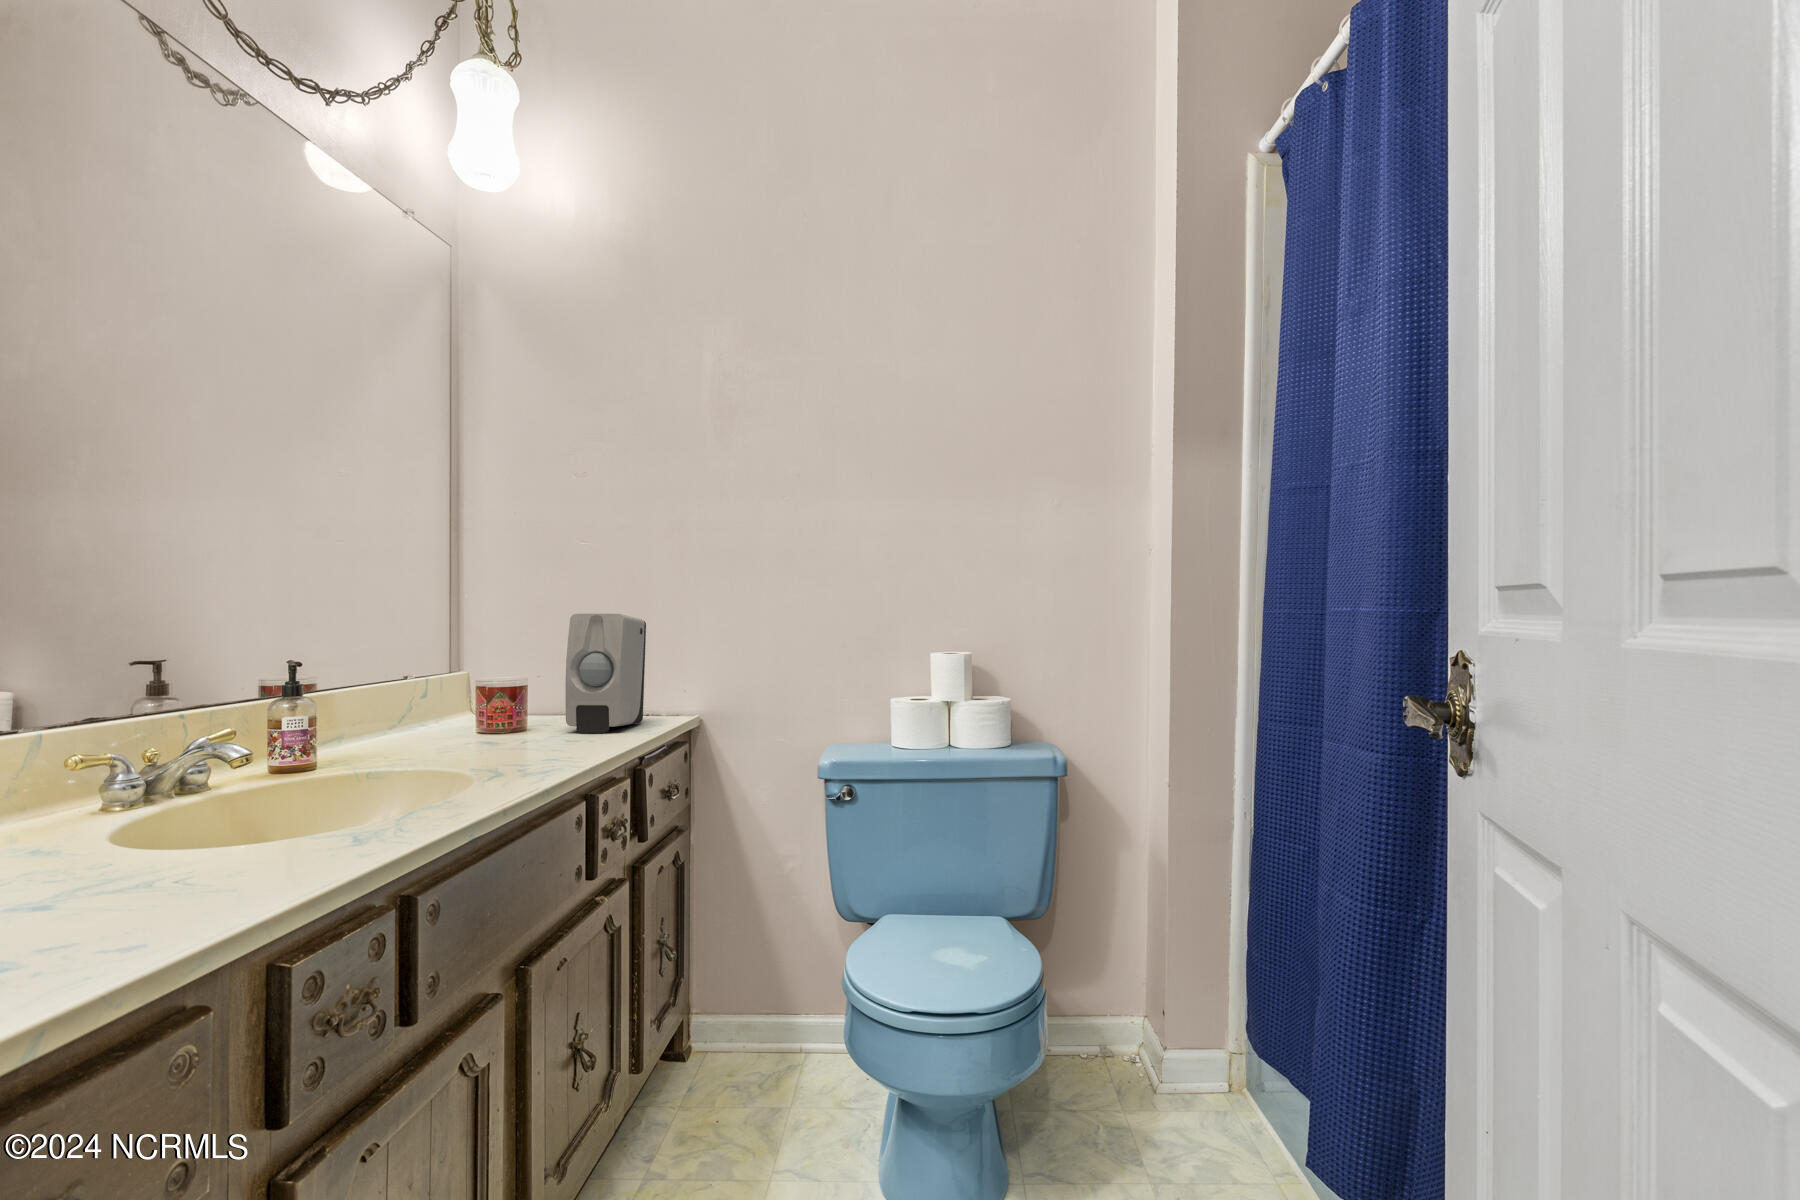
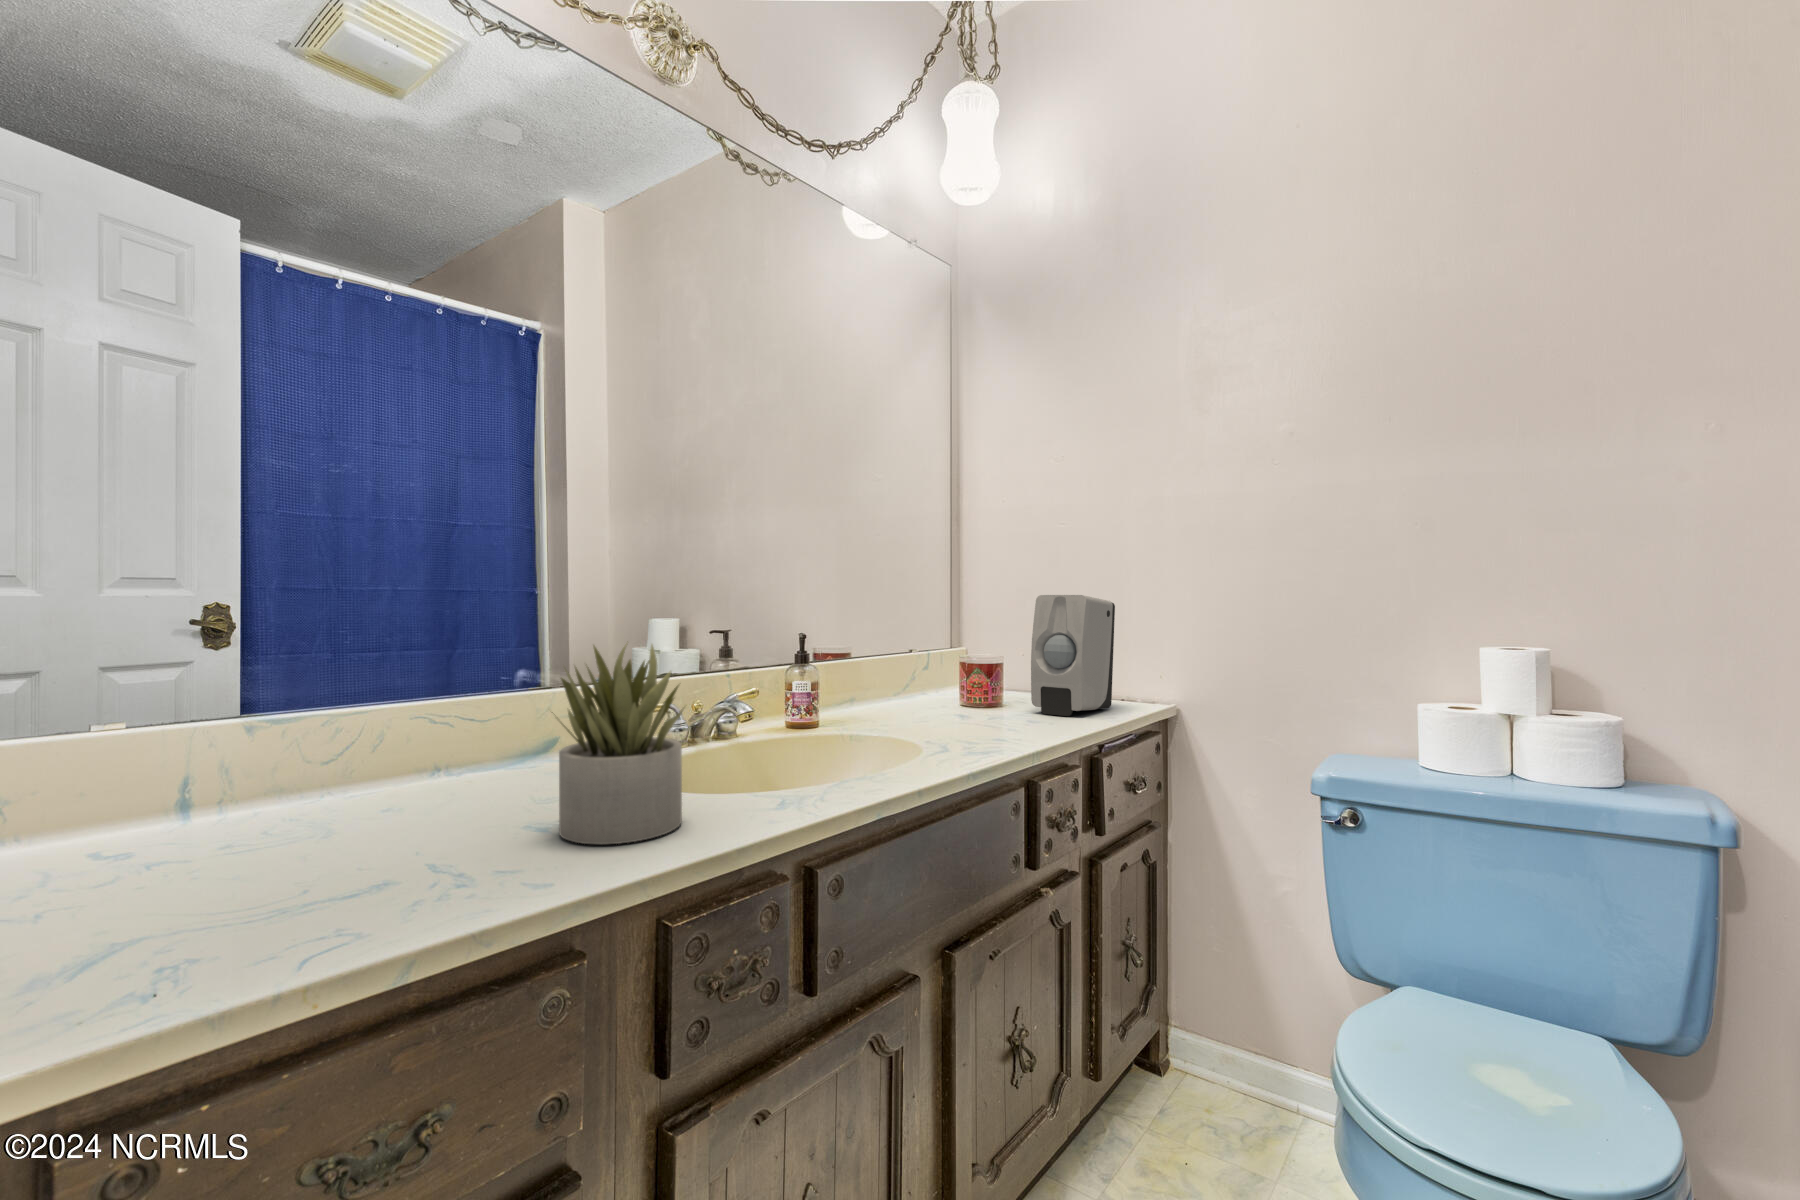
succulent plant: none [73,674,270,907] -> present [552,644,684,844]

